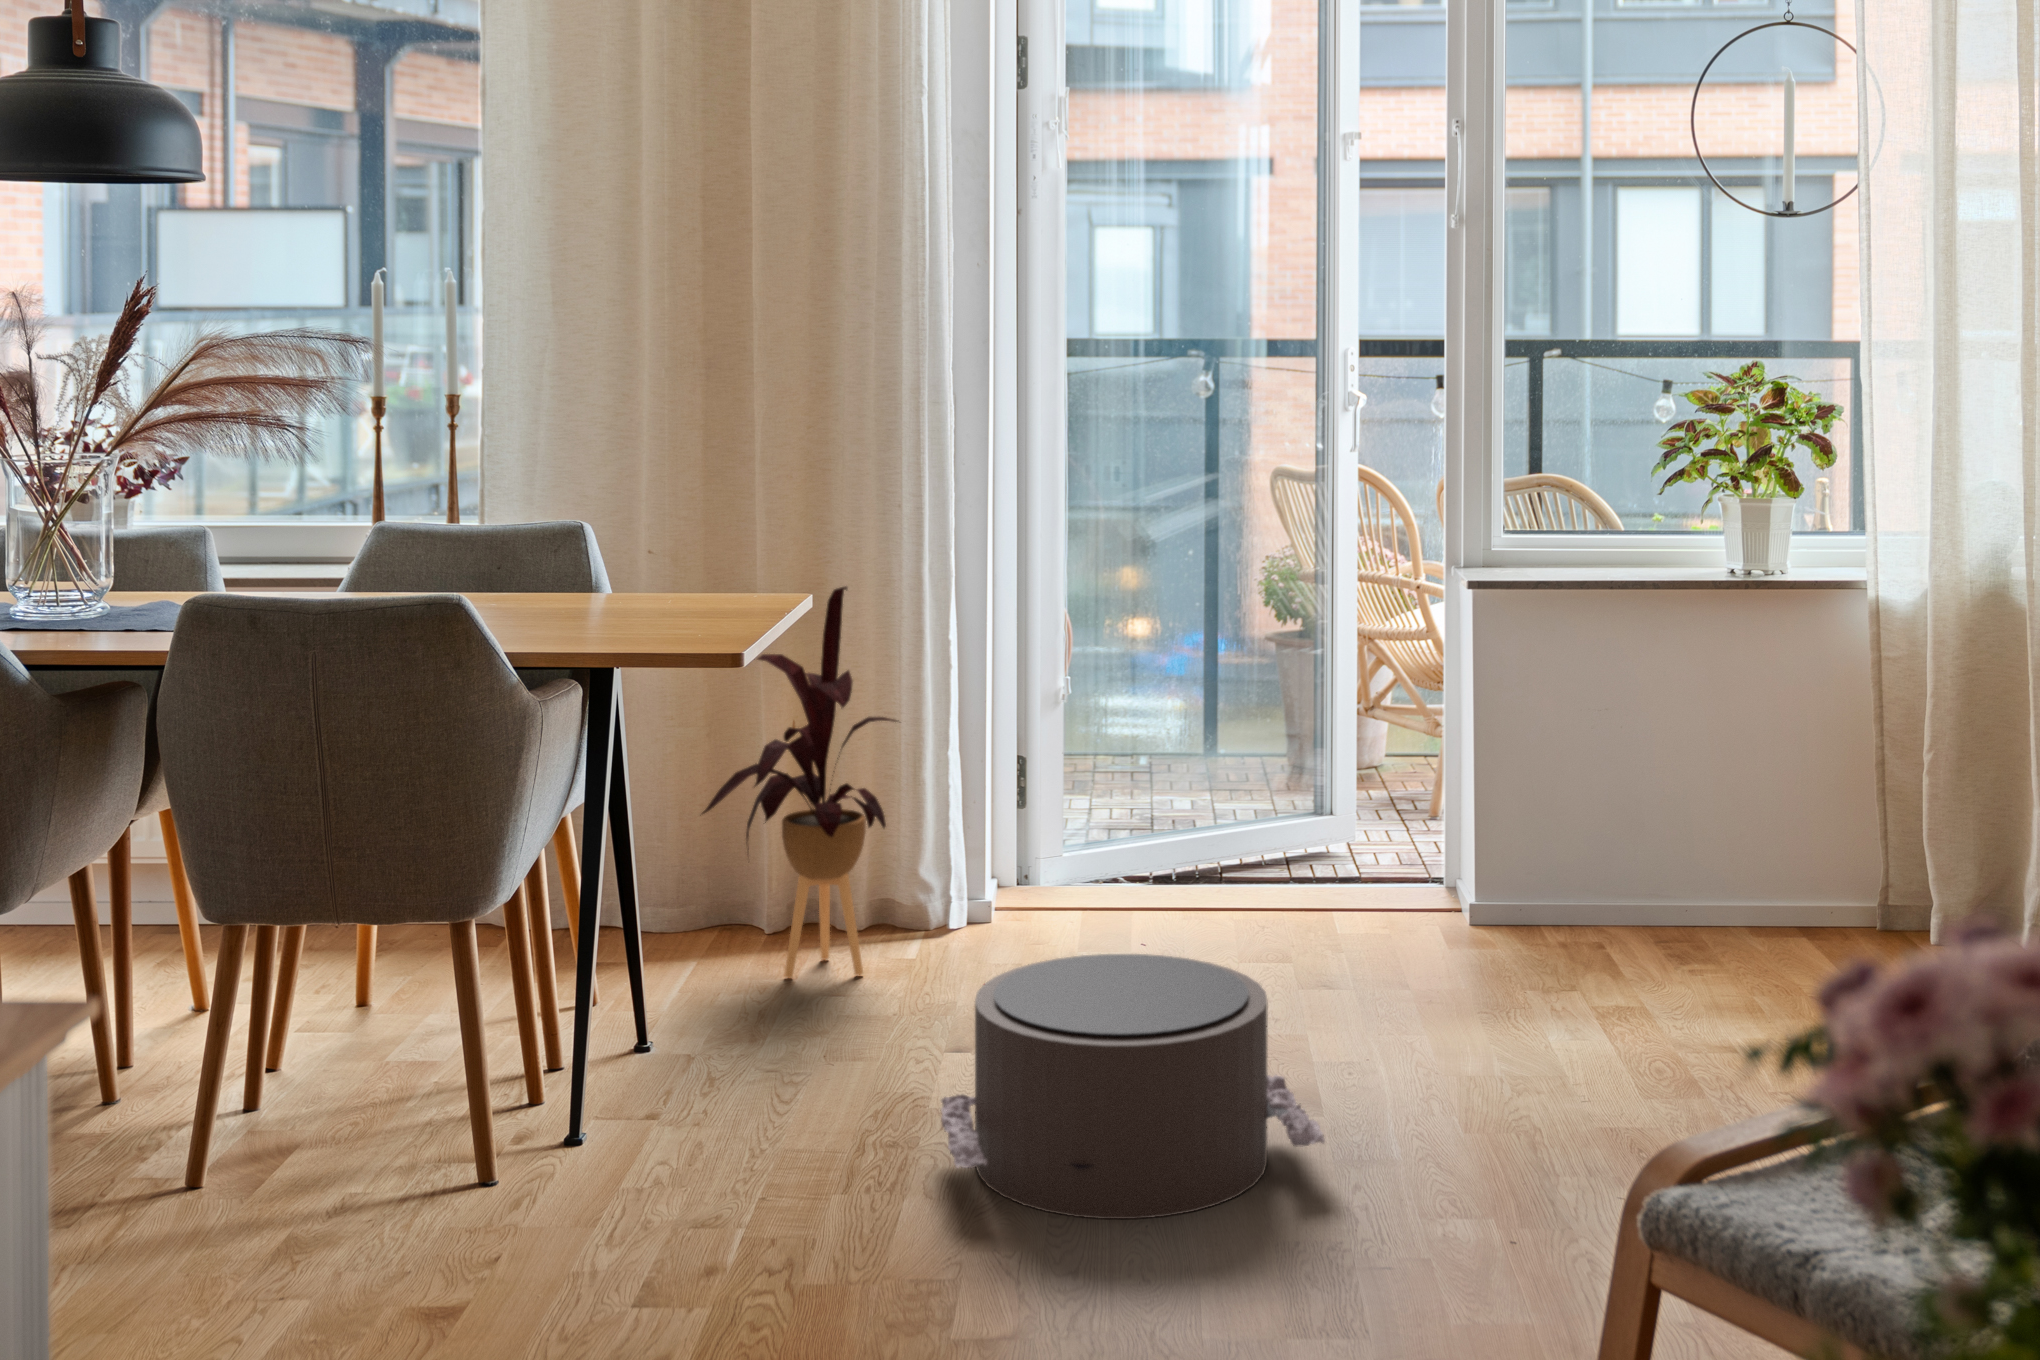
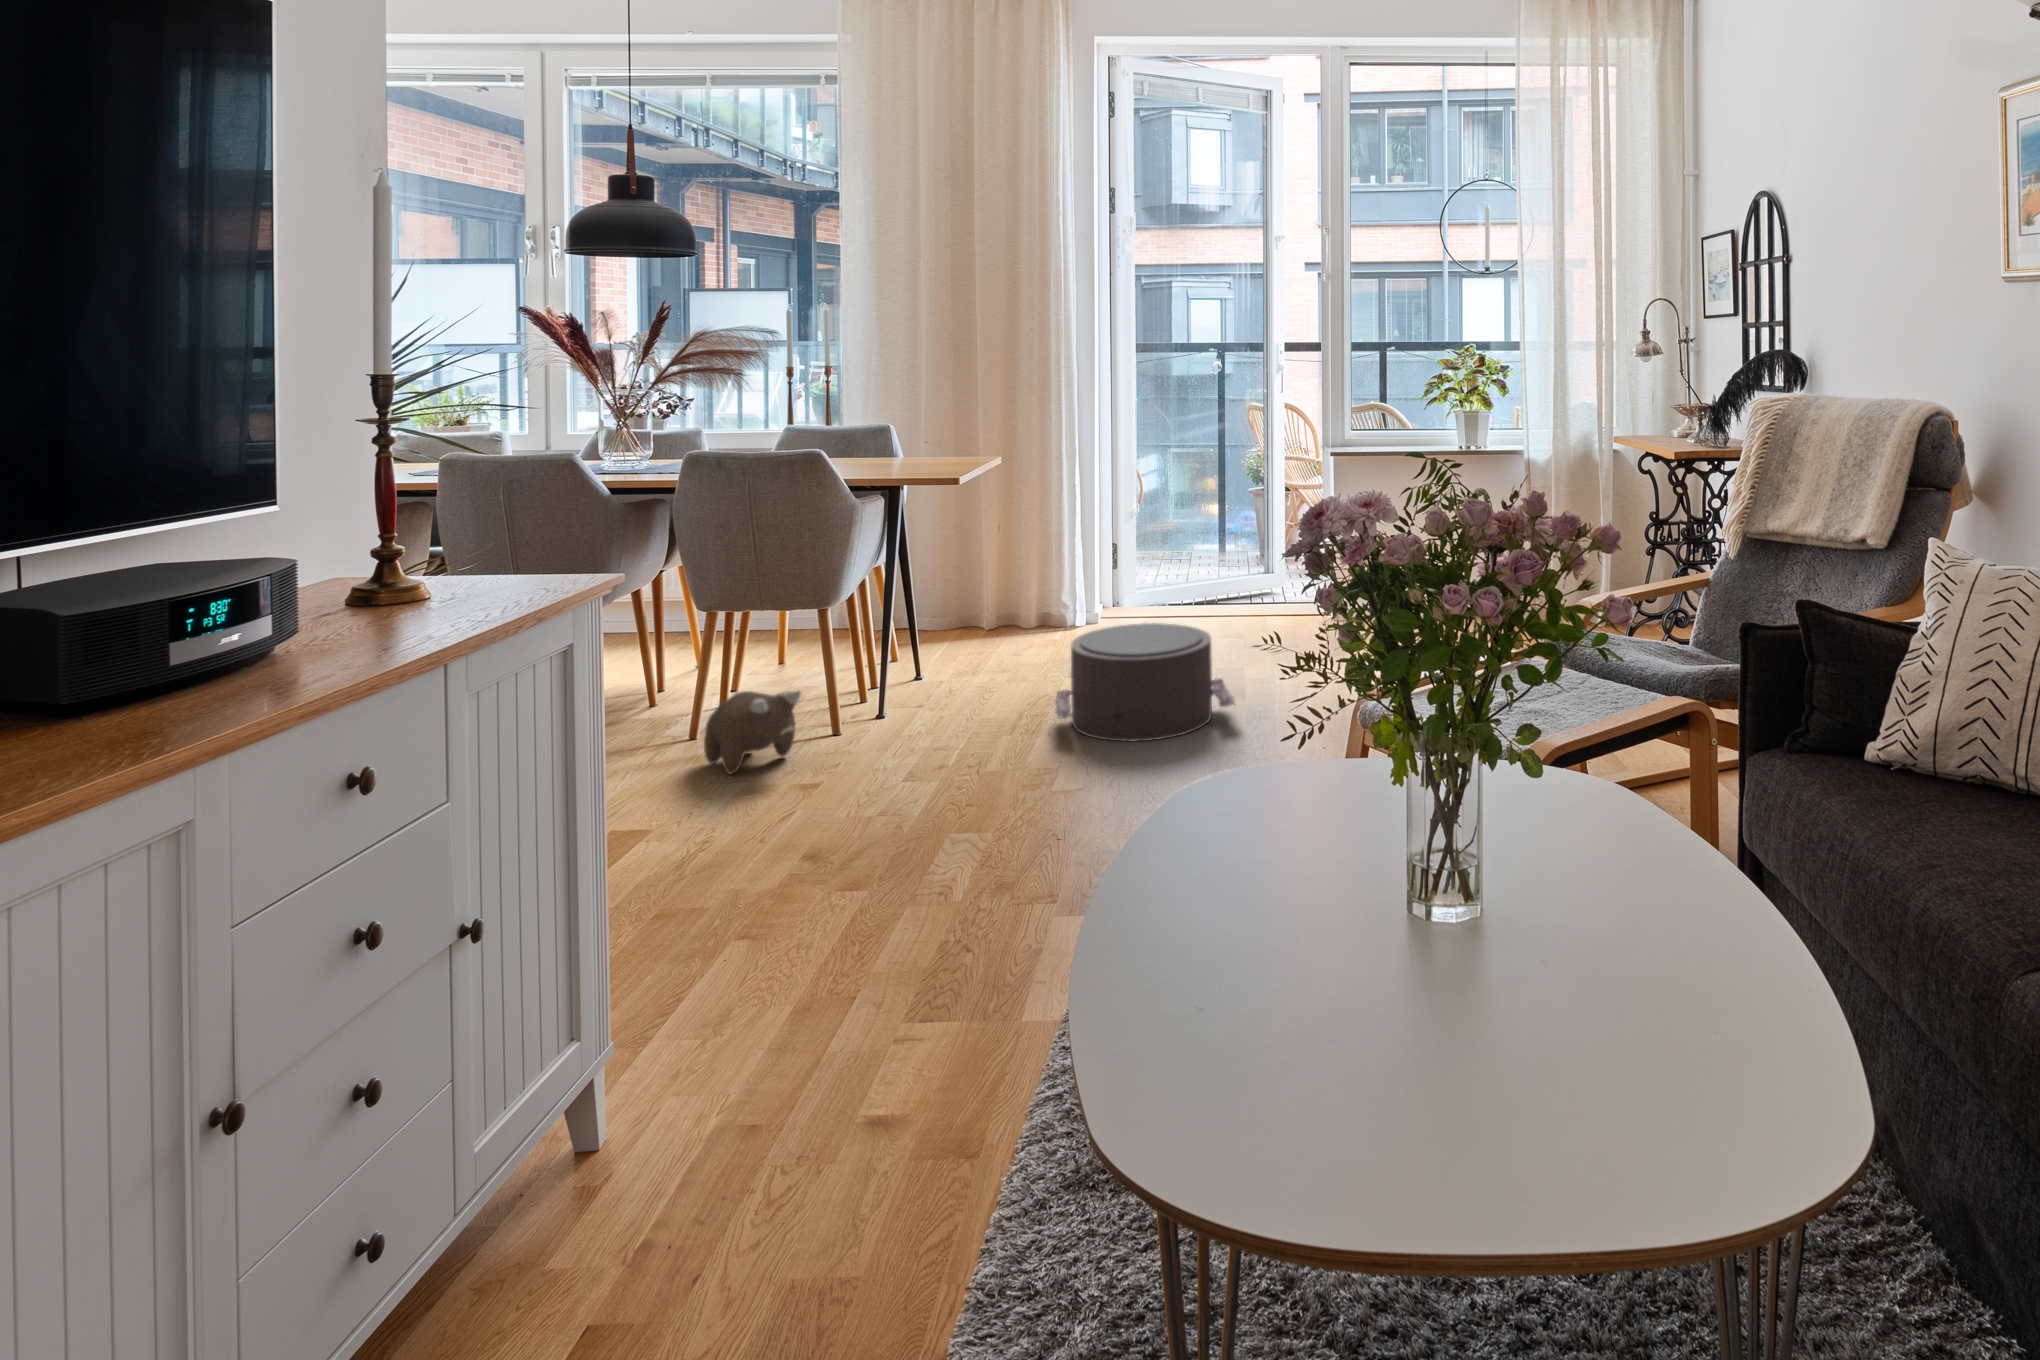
house plant: present [702,587,897,978] -> none [951,455,1054,649]
plush toy: none [231,1097,432,1277] -> present [704,691,801,774]

